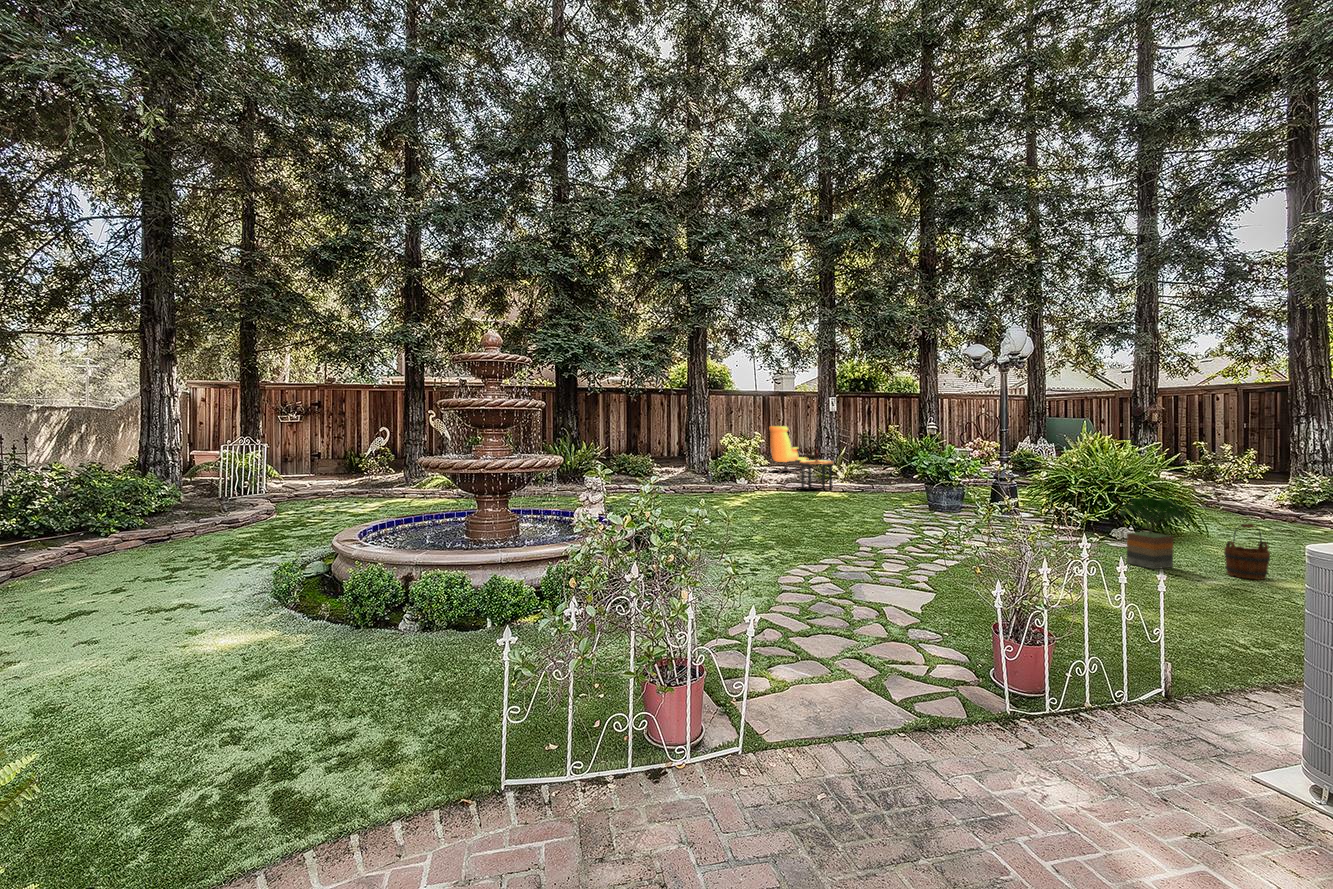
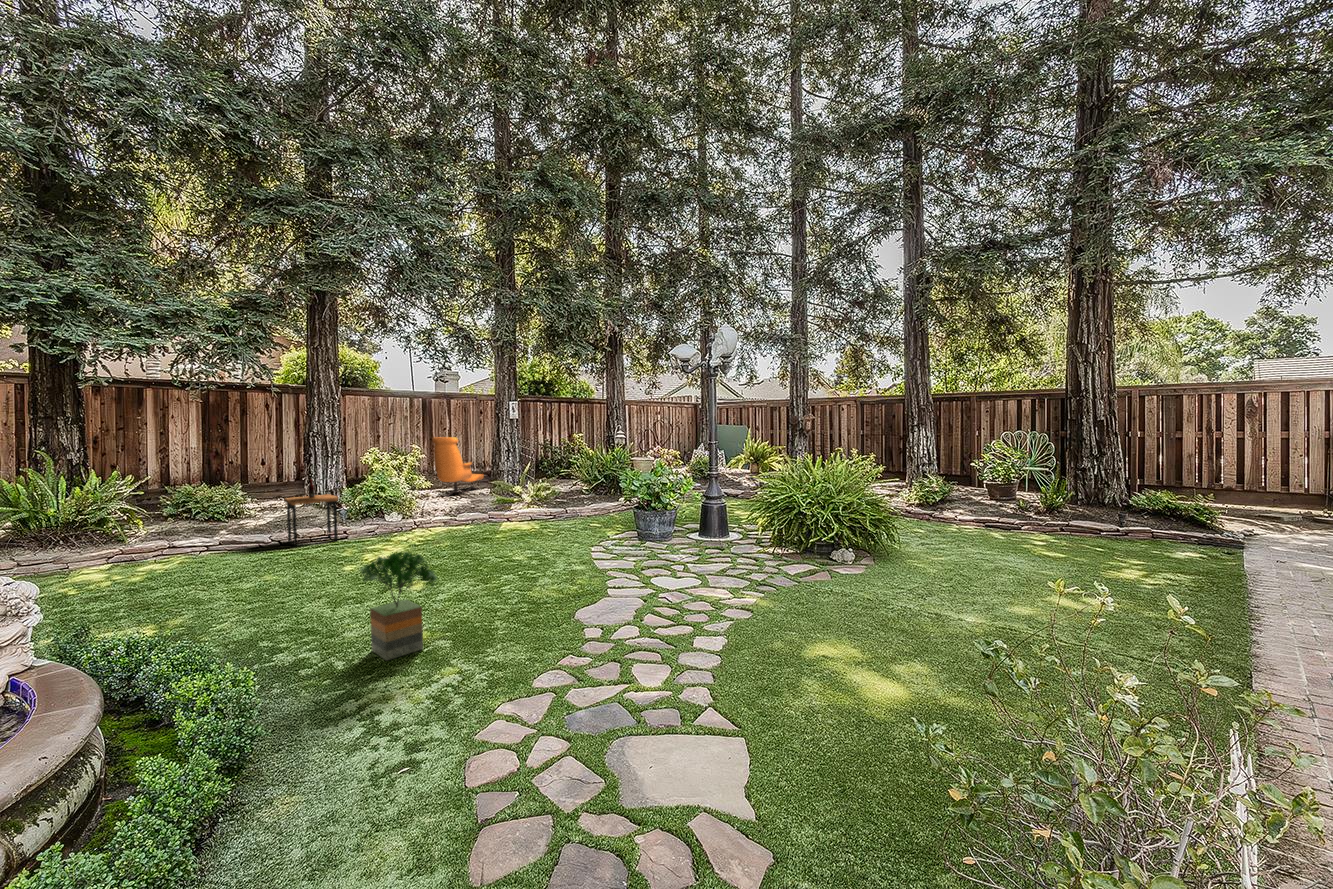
side table: present [801,451,833,491] -> present [284,480,338,547]
potted tree: present [1121,497,1189,569] -> present [360,552,437,660]
wooden bucket: present [1224,524,1270,580] -> none [964,547,1004,607]

